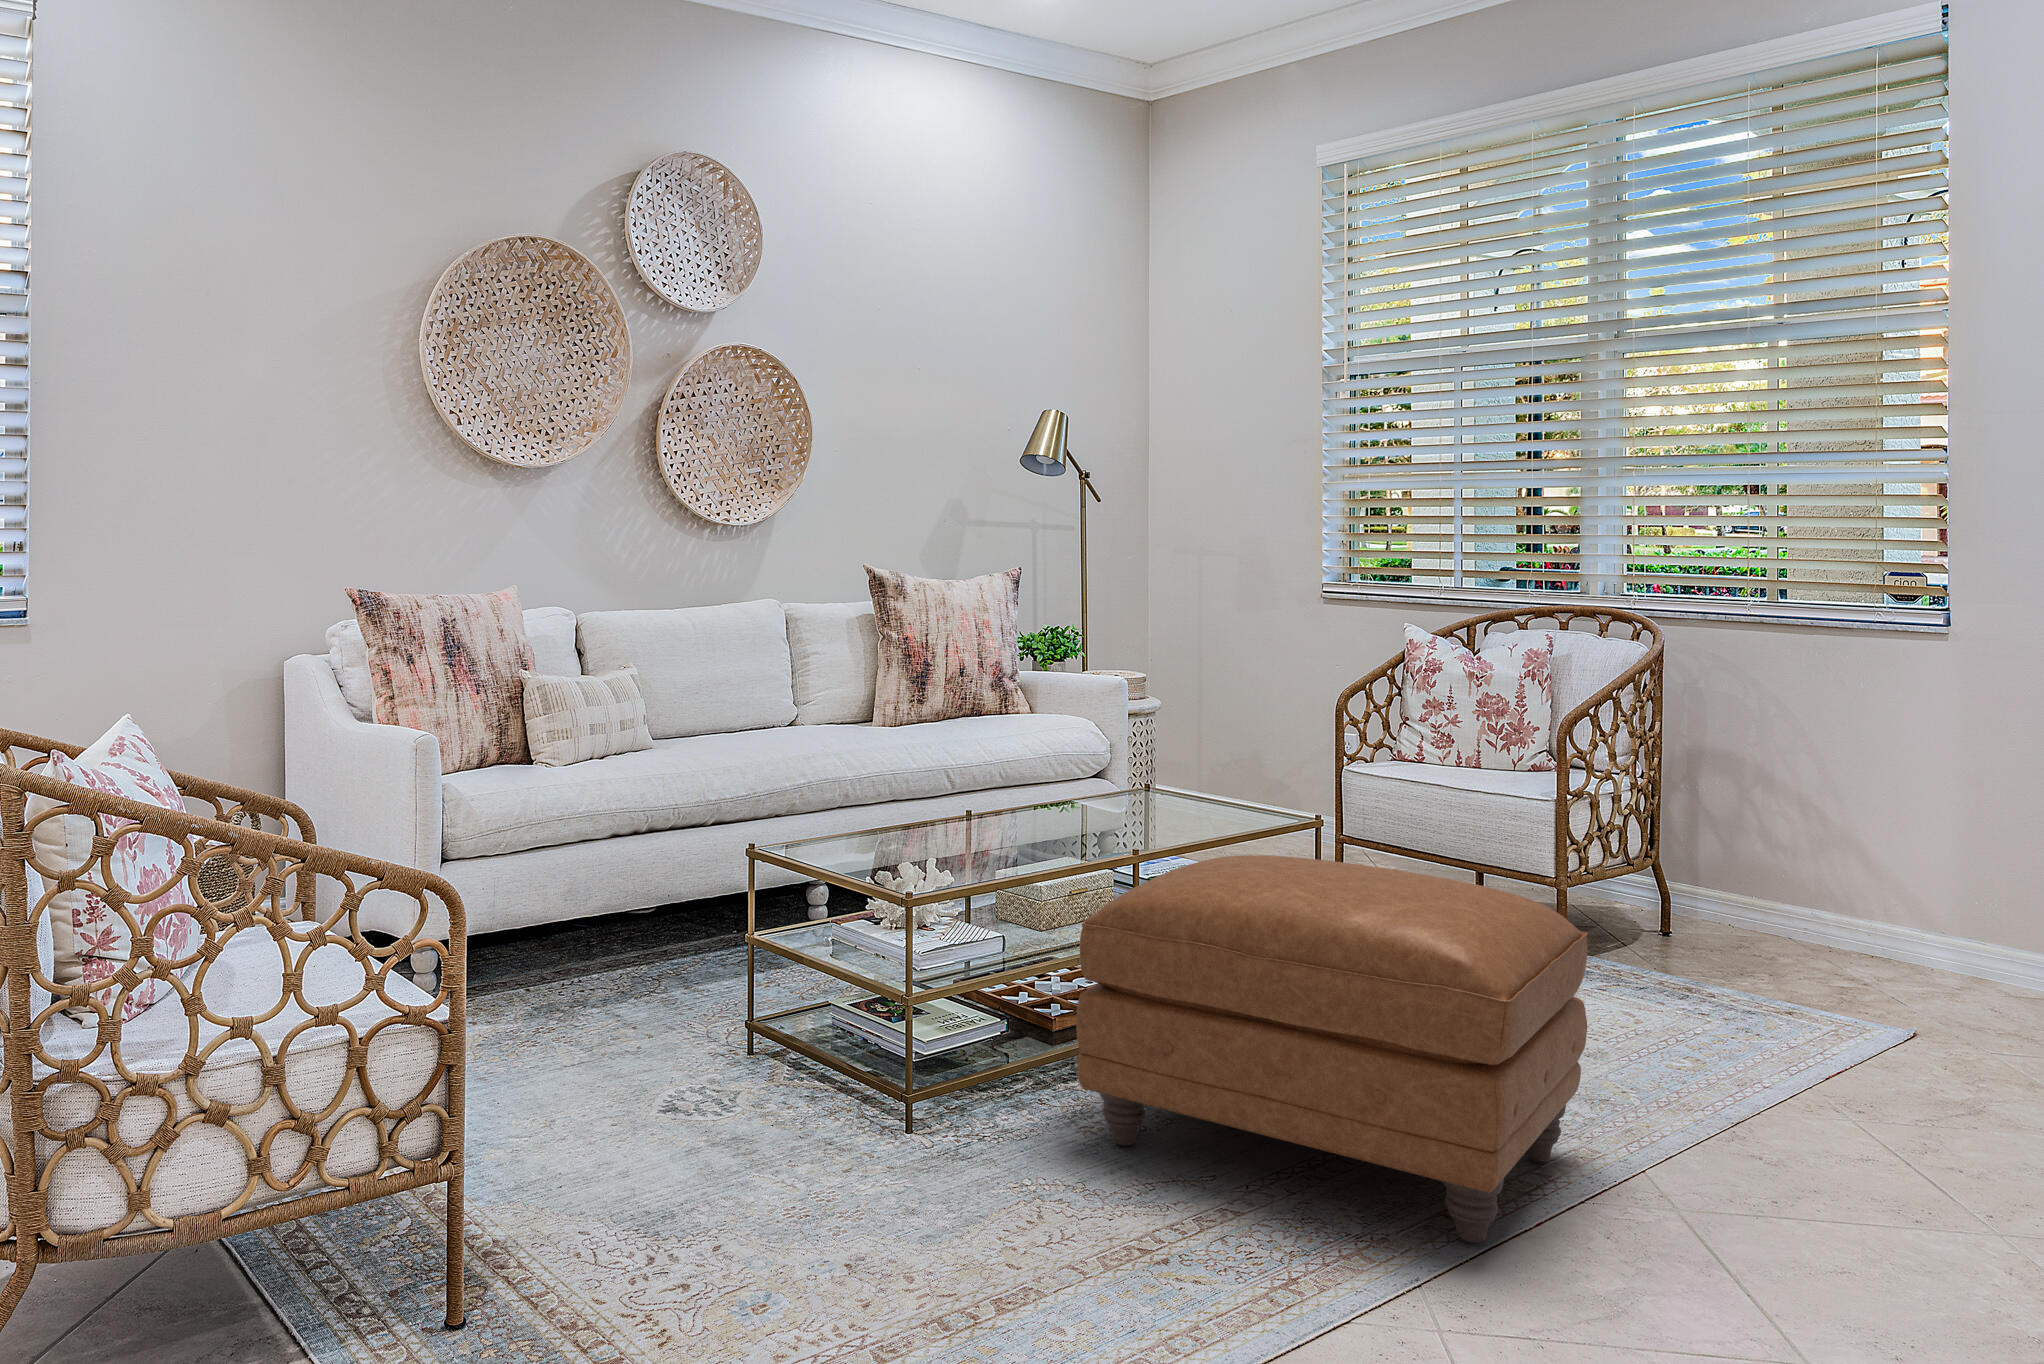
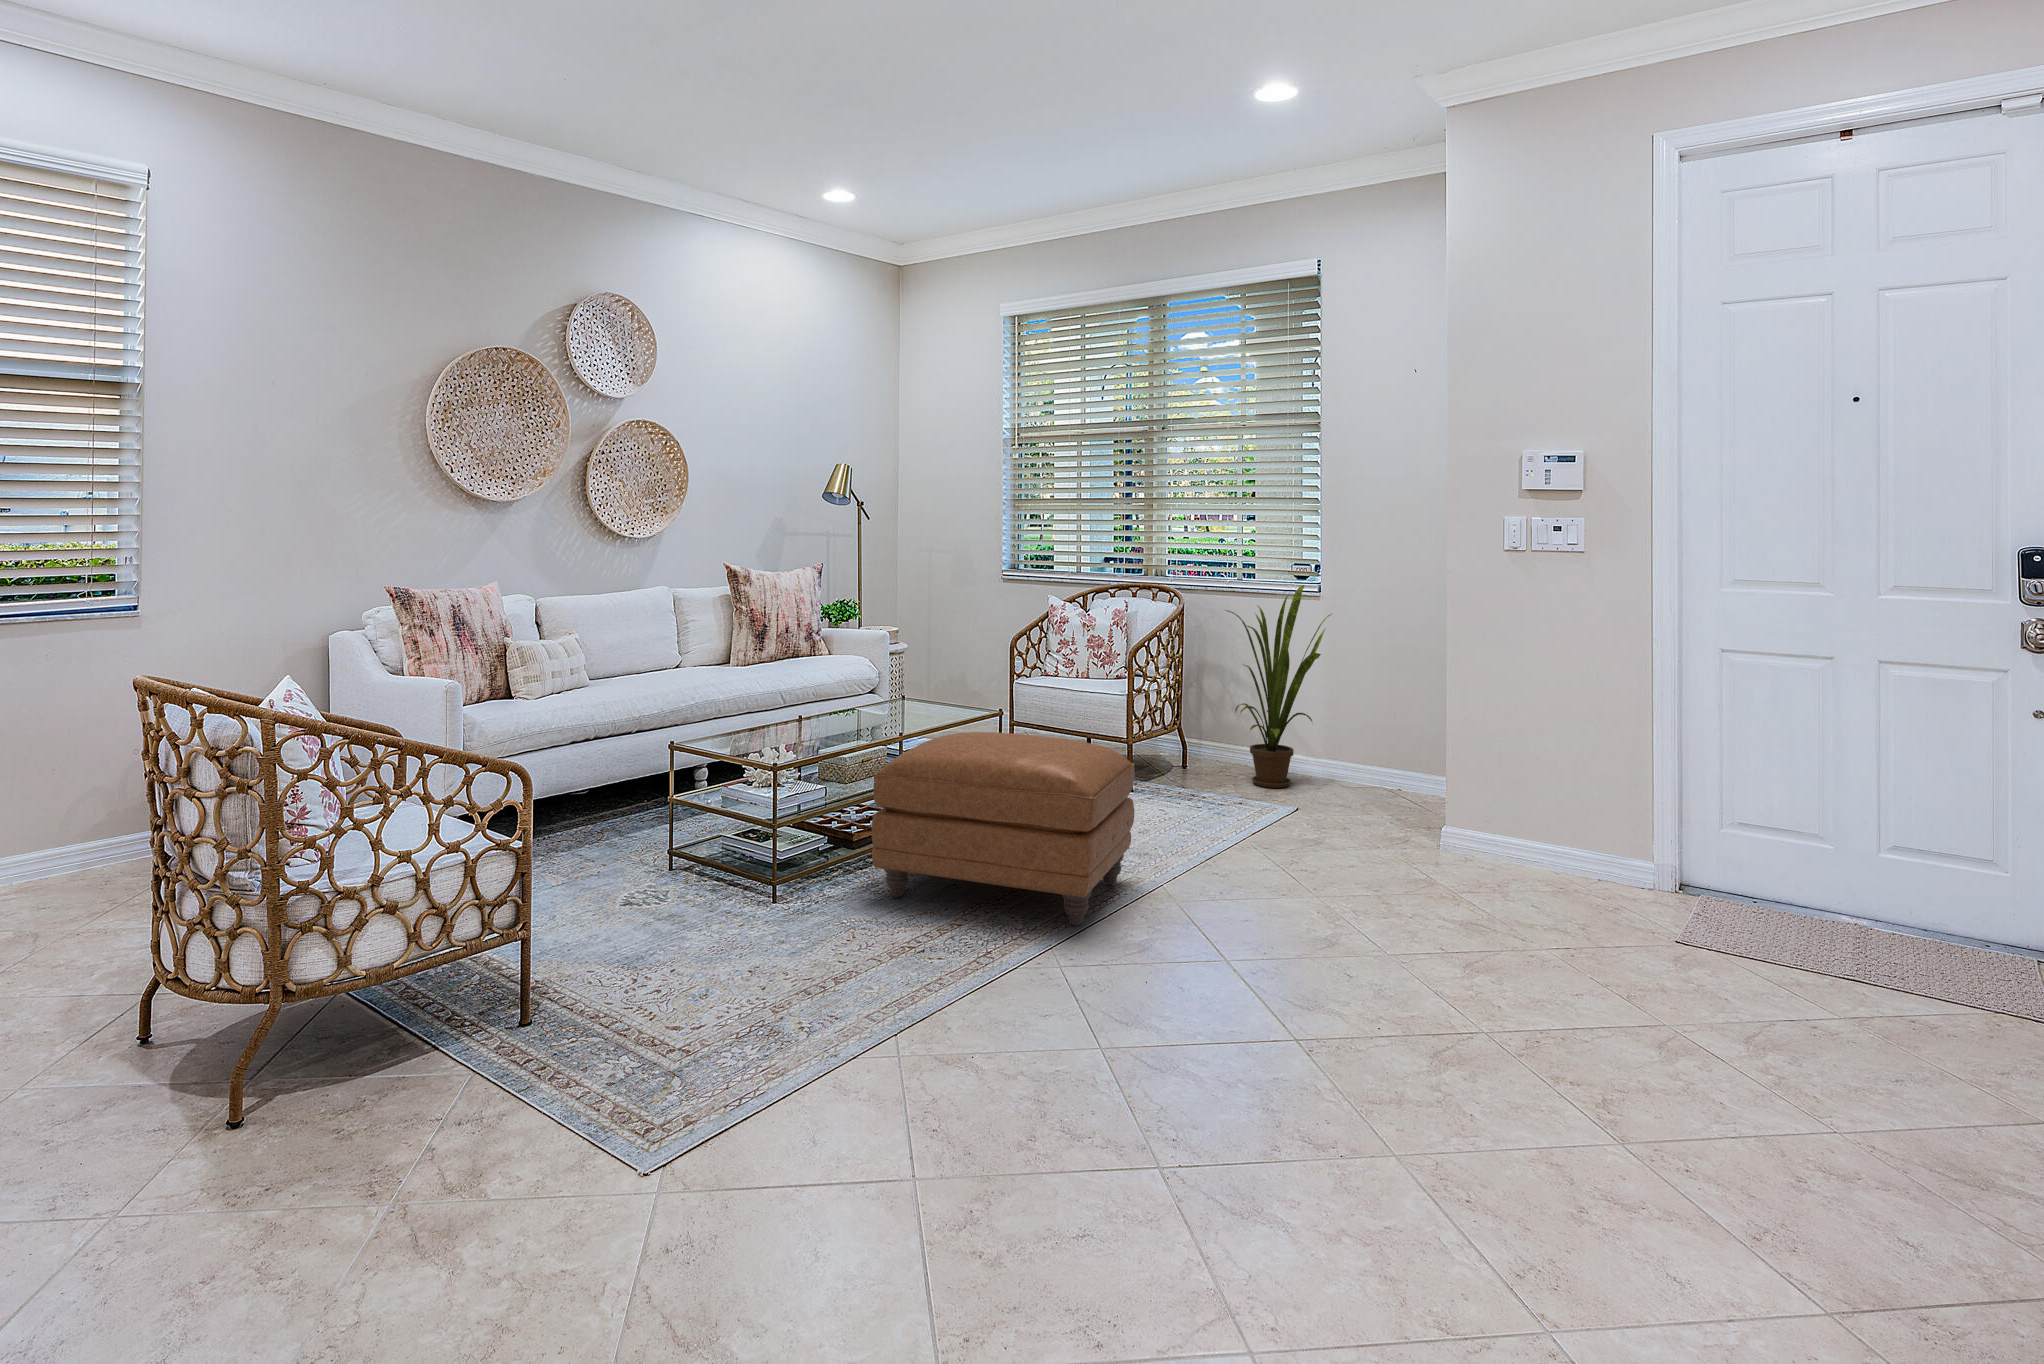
house plant: none [1747,607,1990,987] -> present [1226,585,1331,788]

